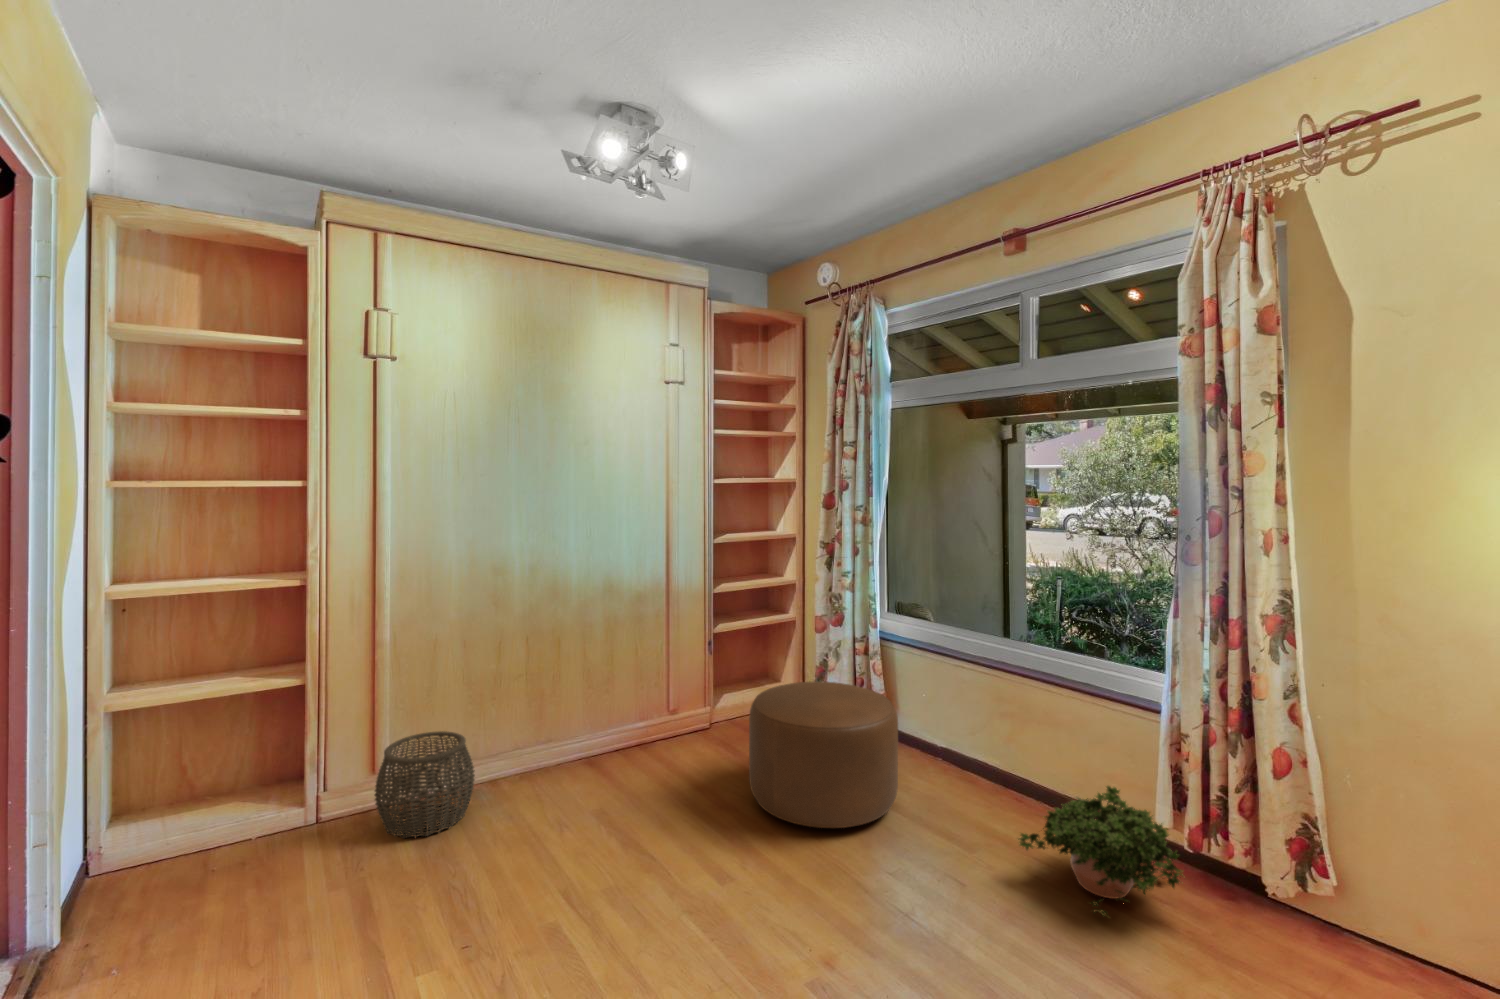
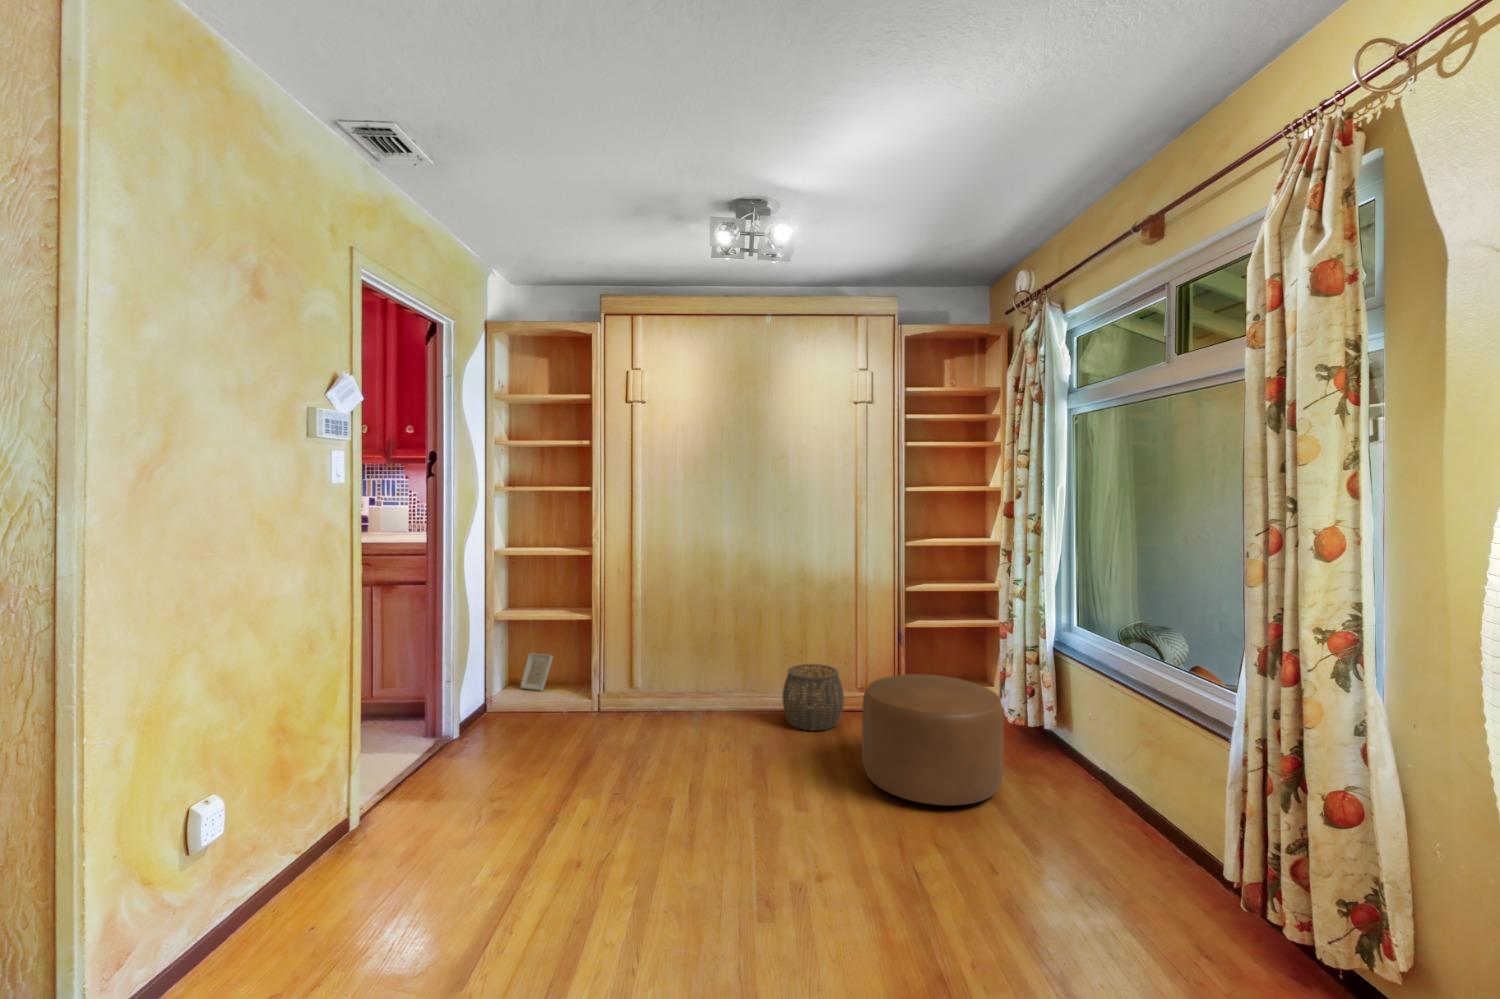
woven basket: present [374,731,475,838] -> present [782,664,844,731]
picture frame: none [152,754,219,822] -> present [521,653,553,691]
potted plant: present [1018,786,1182,915] -> none [1042,820,1230,940]

